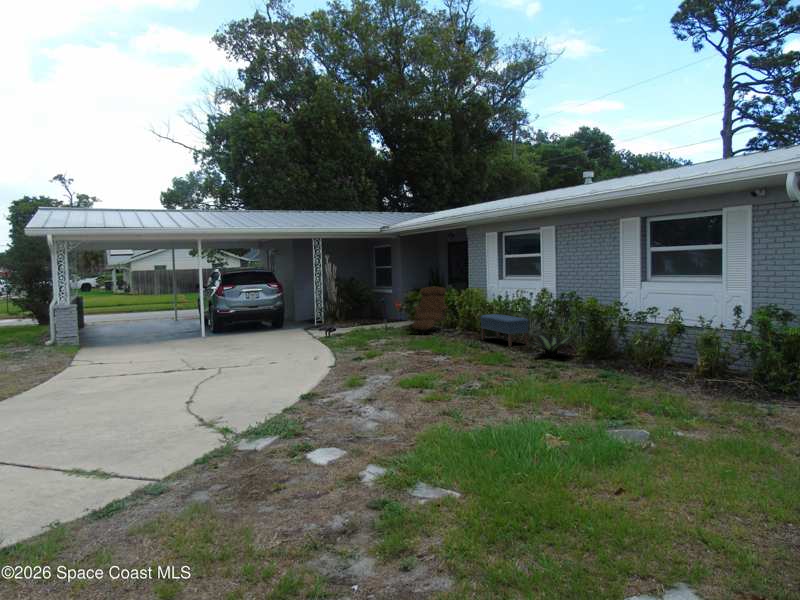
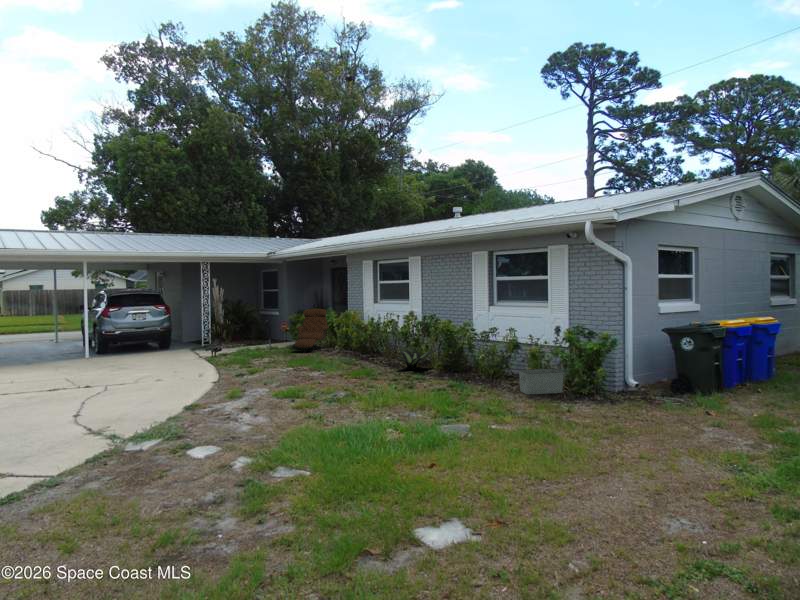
bench: present [480,314,529,347] -> none [355,333,396,362]
storage bin: none [699,360,762,392] -> present [519,368,563,395]

